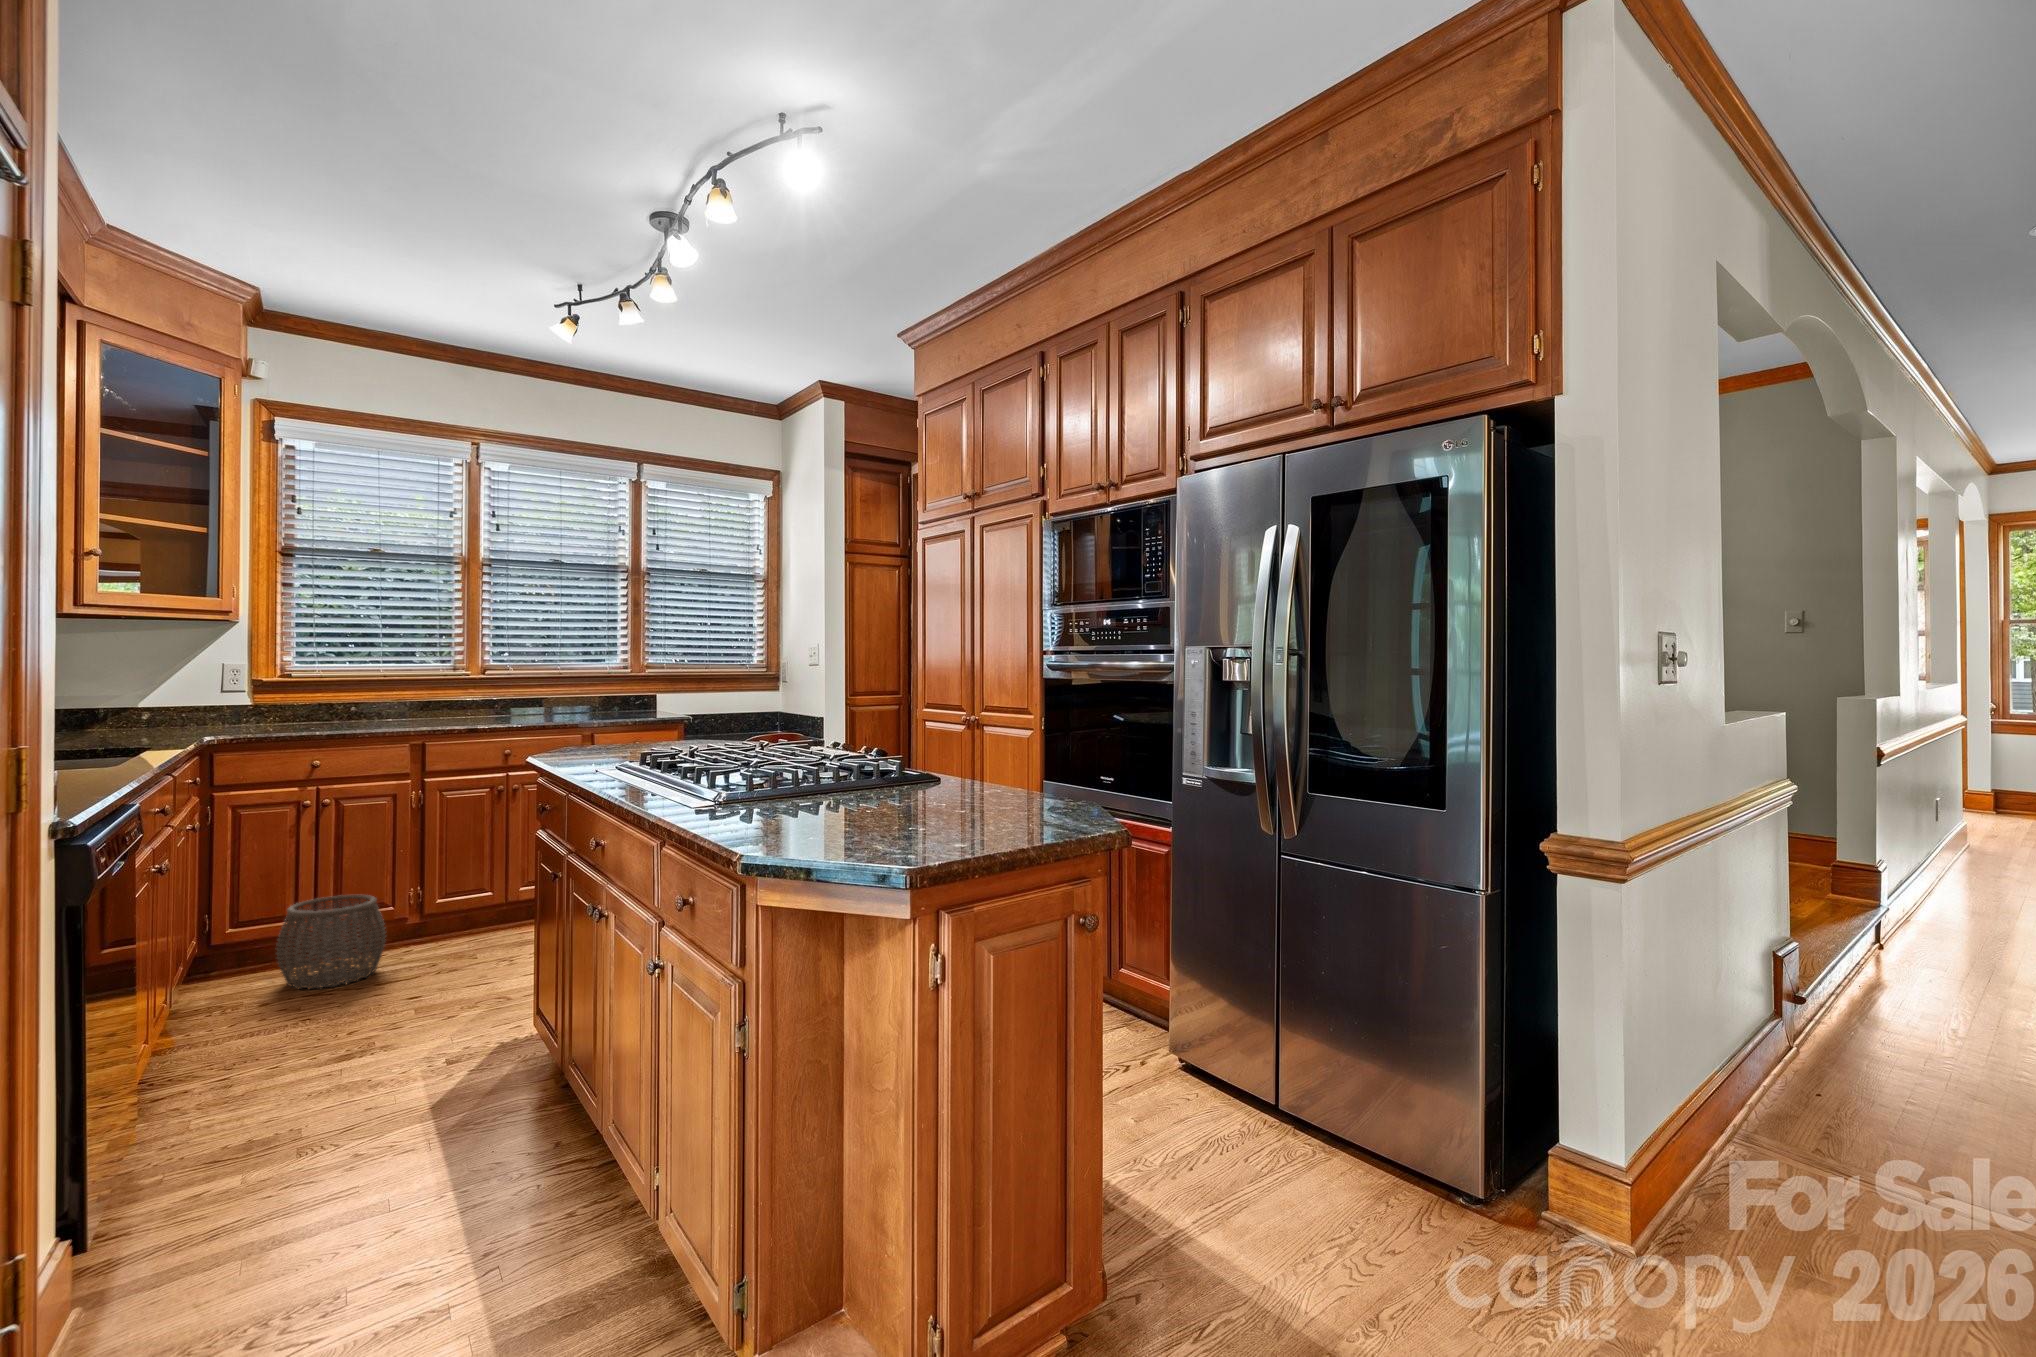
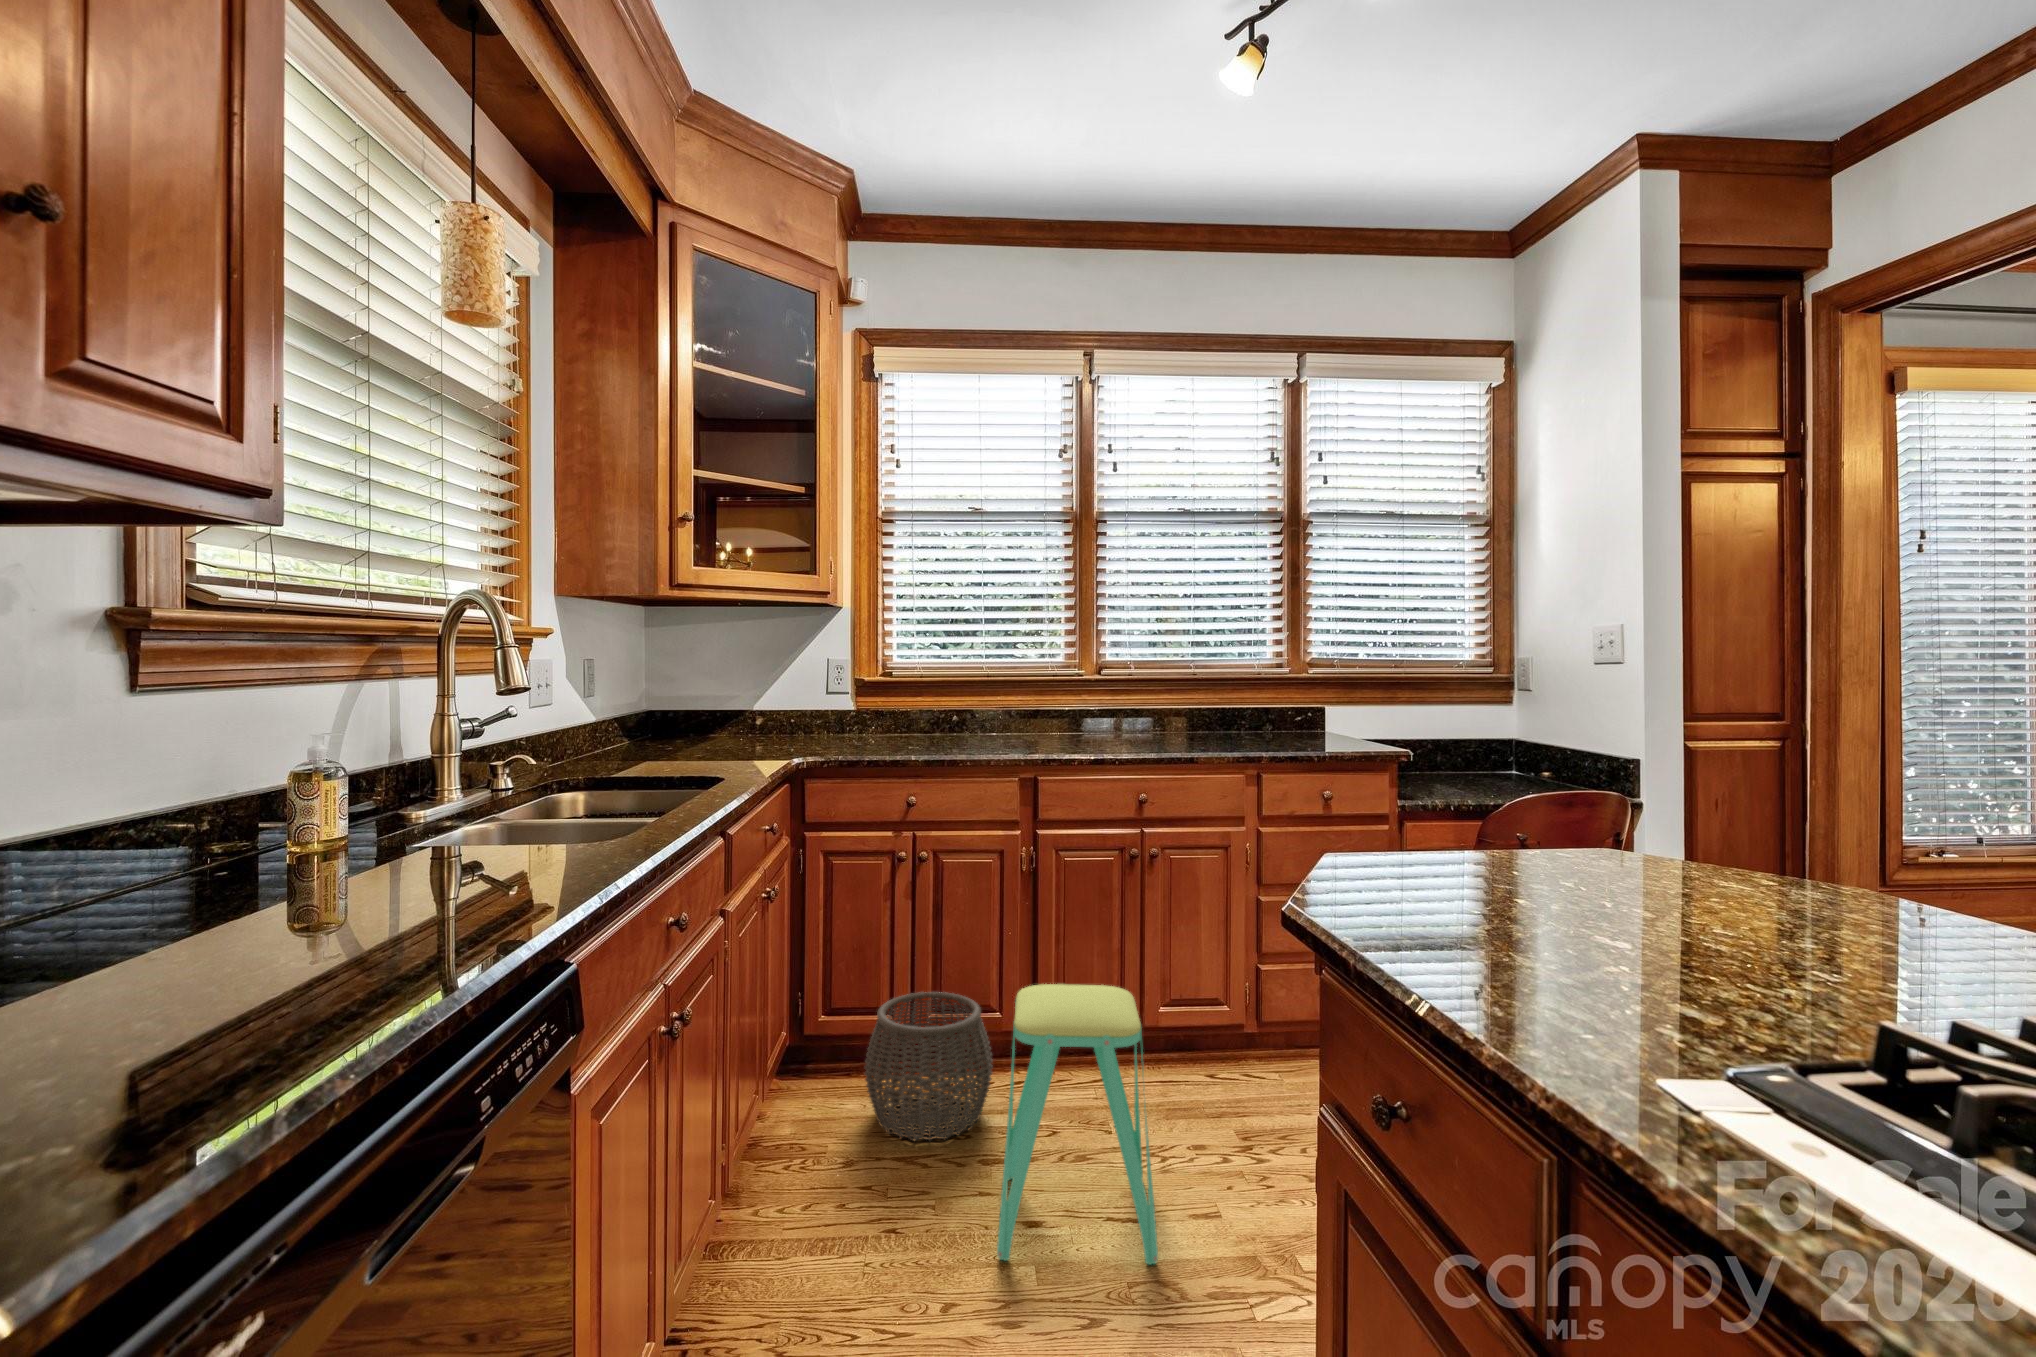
stool: none [387,858,498,1016] -> present [997,984,1158,1265]

